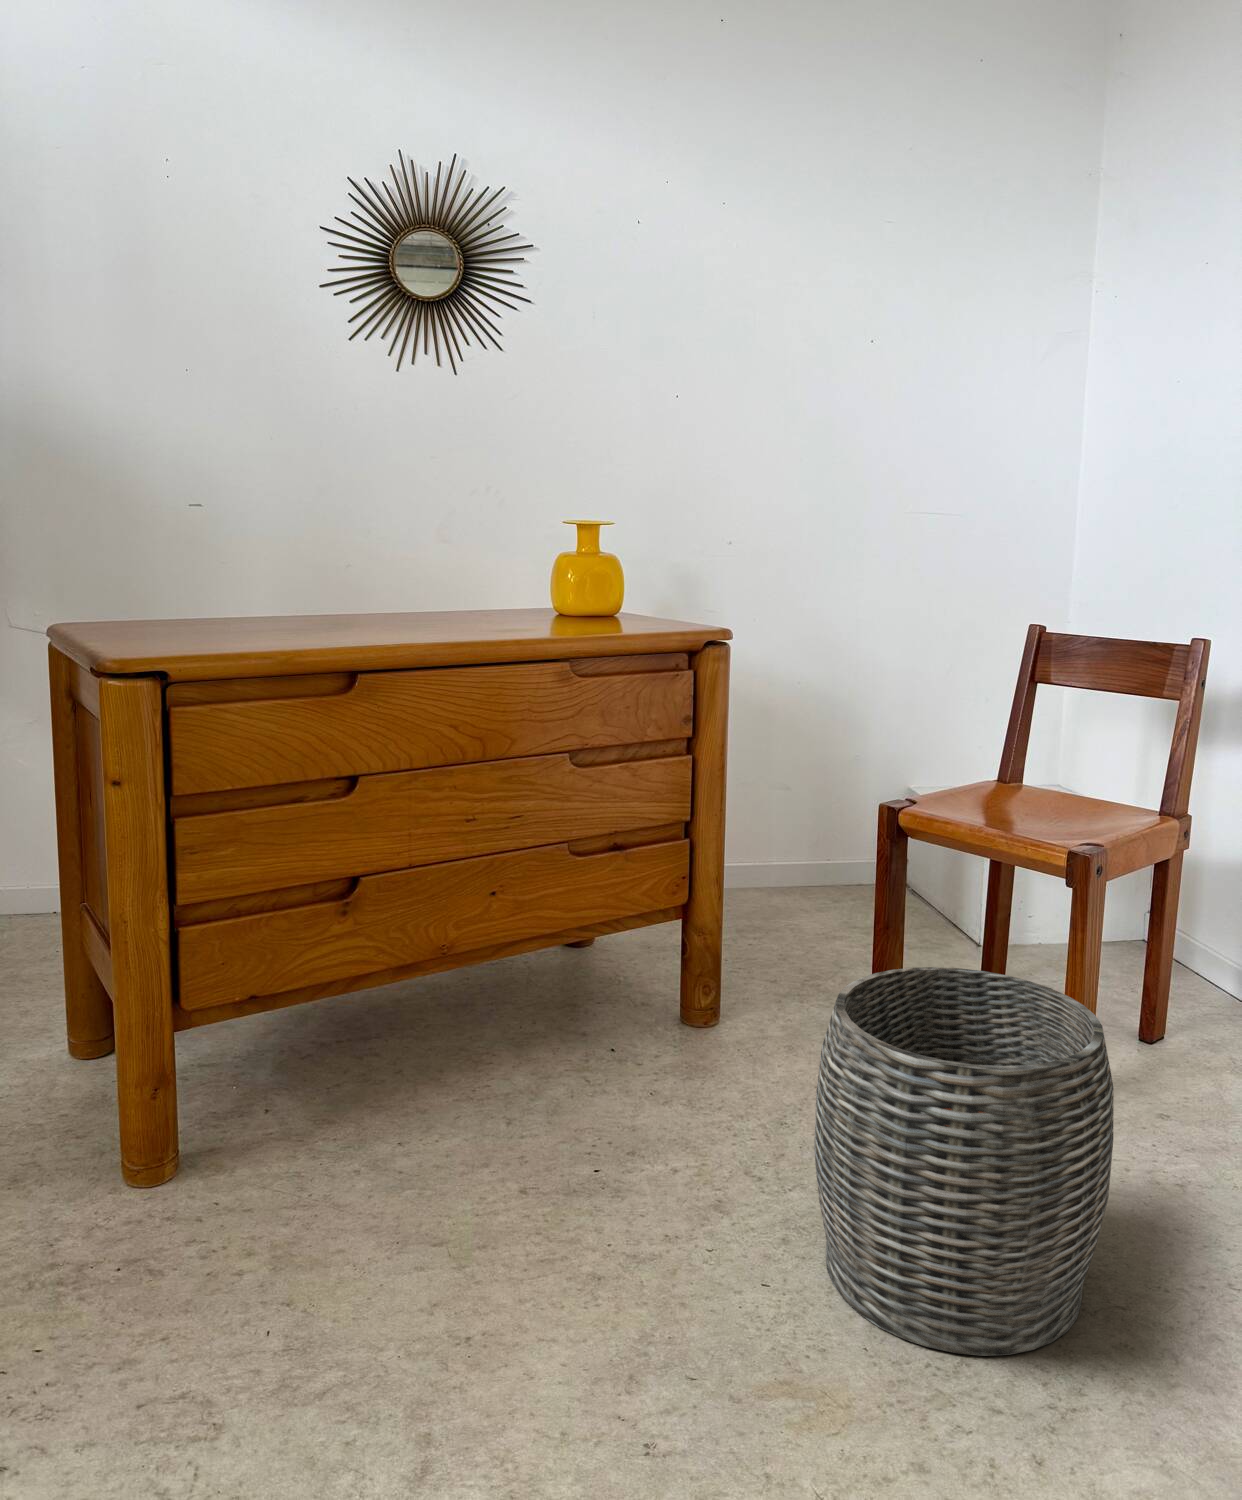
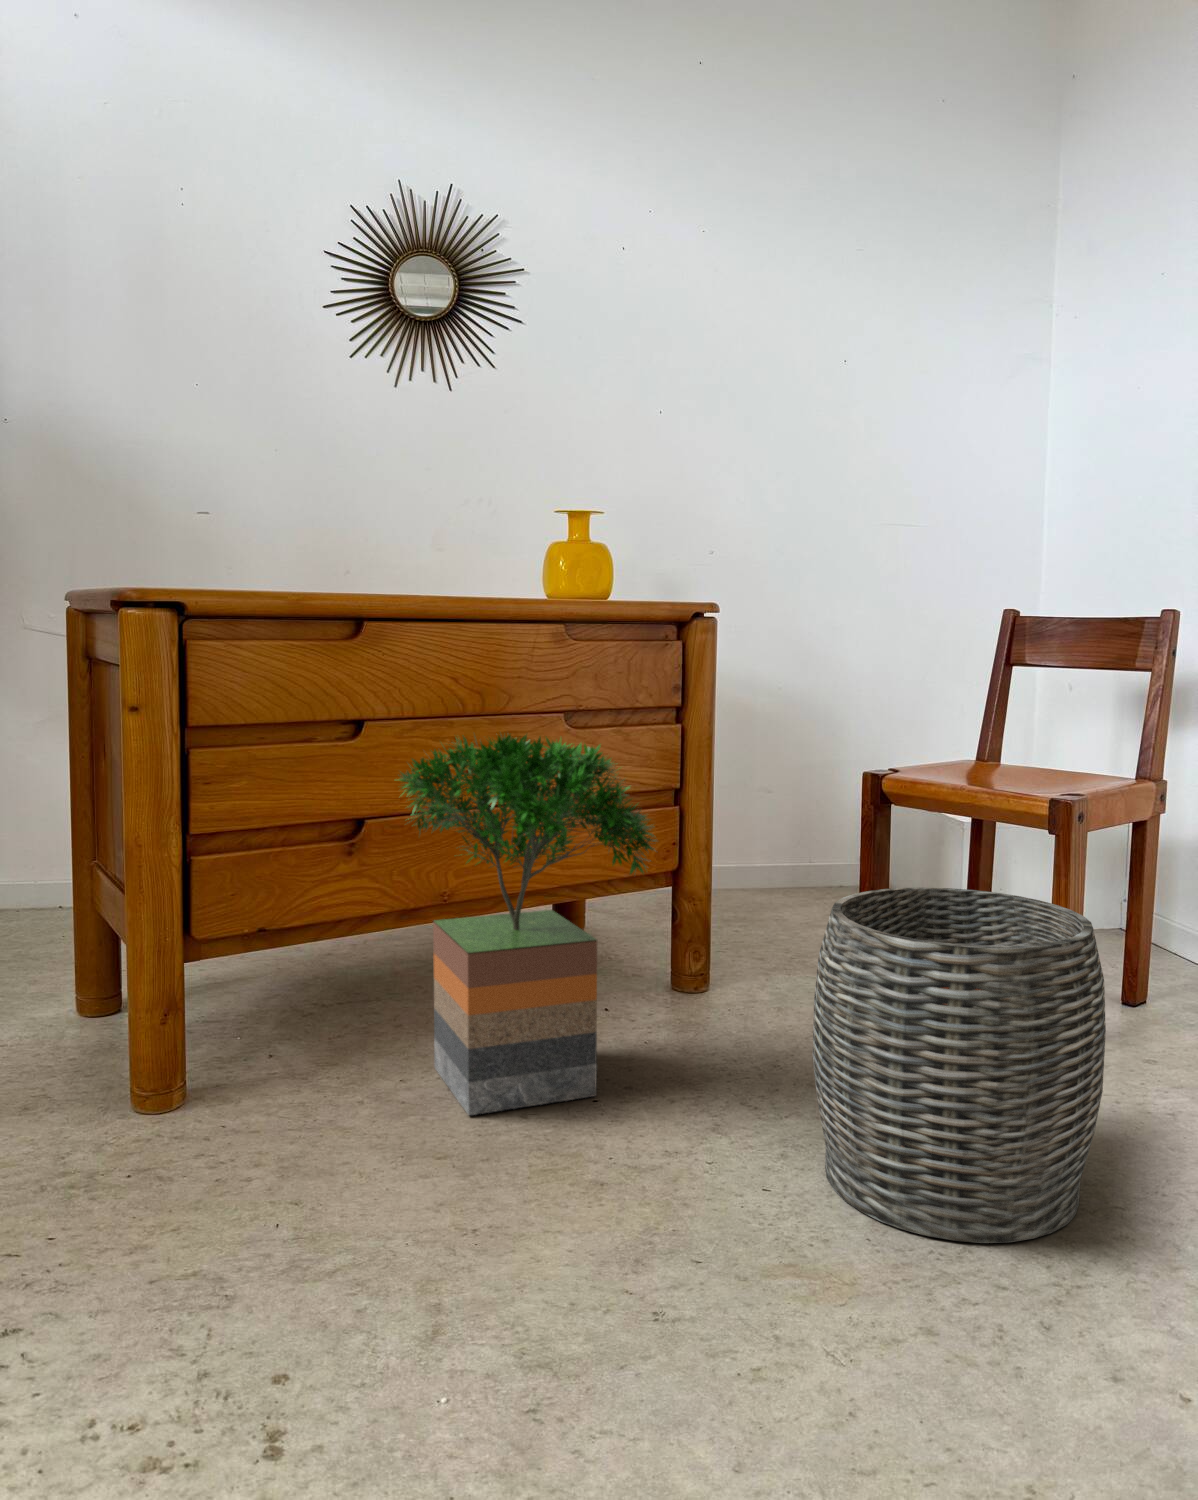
potted tree: none [386,787,663,1187] -> present [399,735,657,1115]

